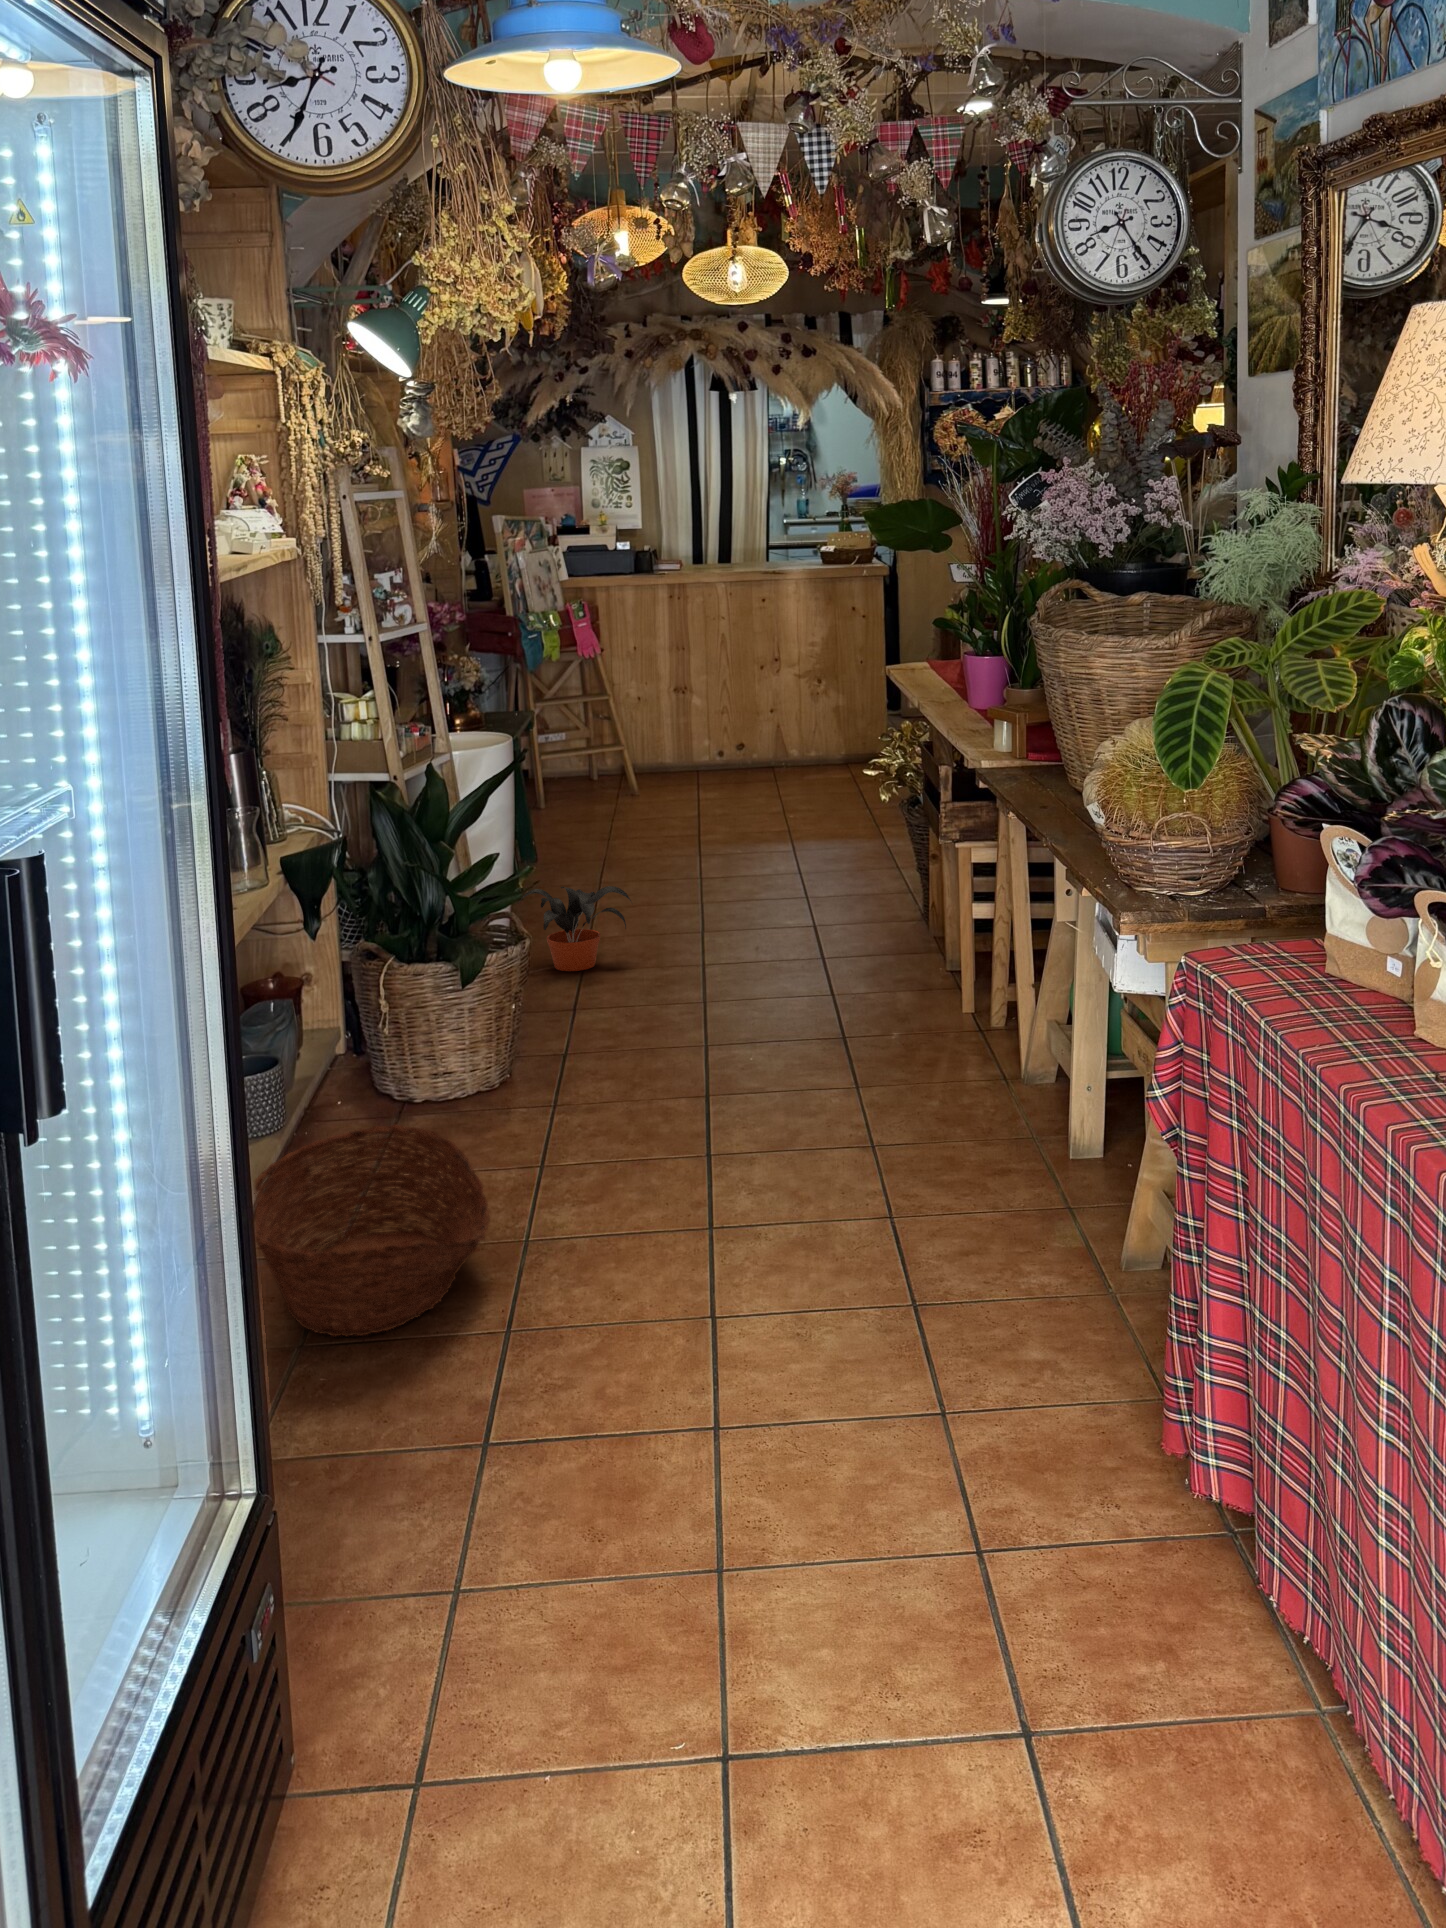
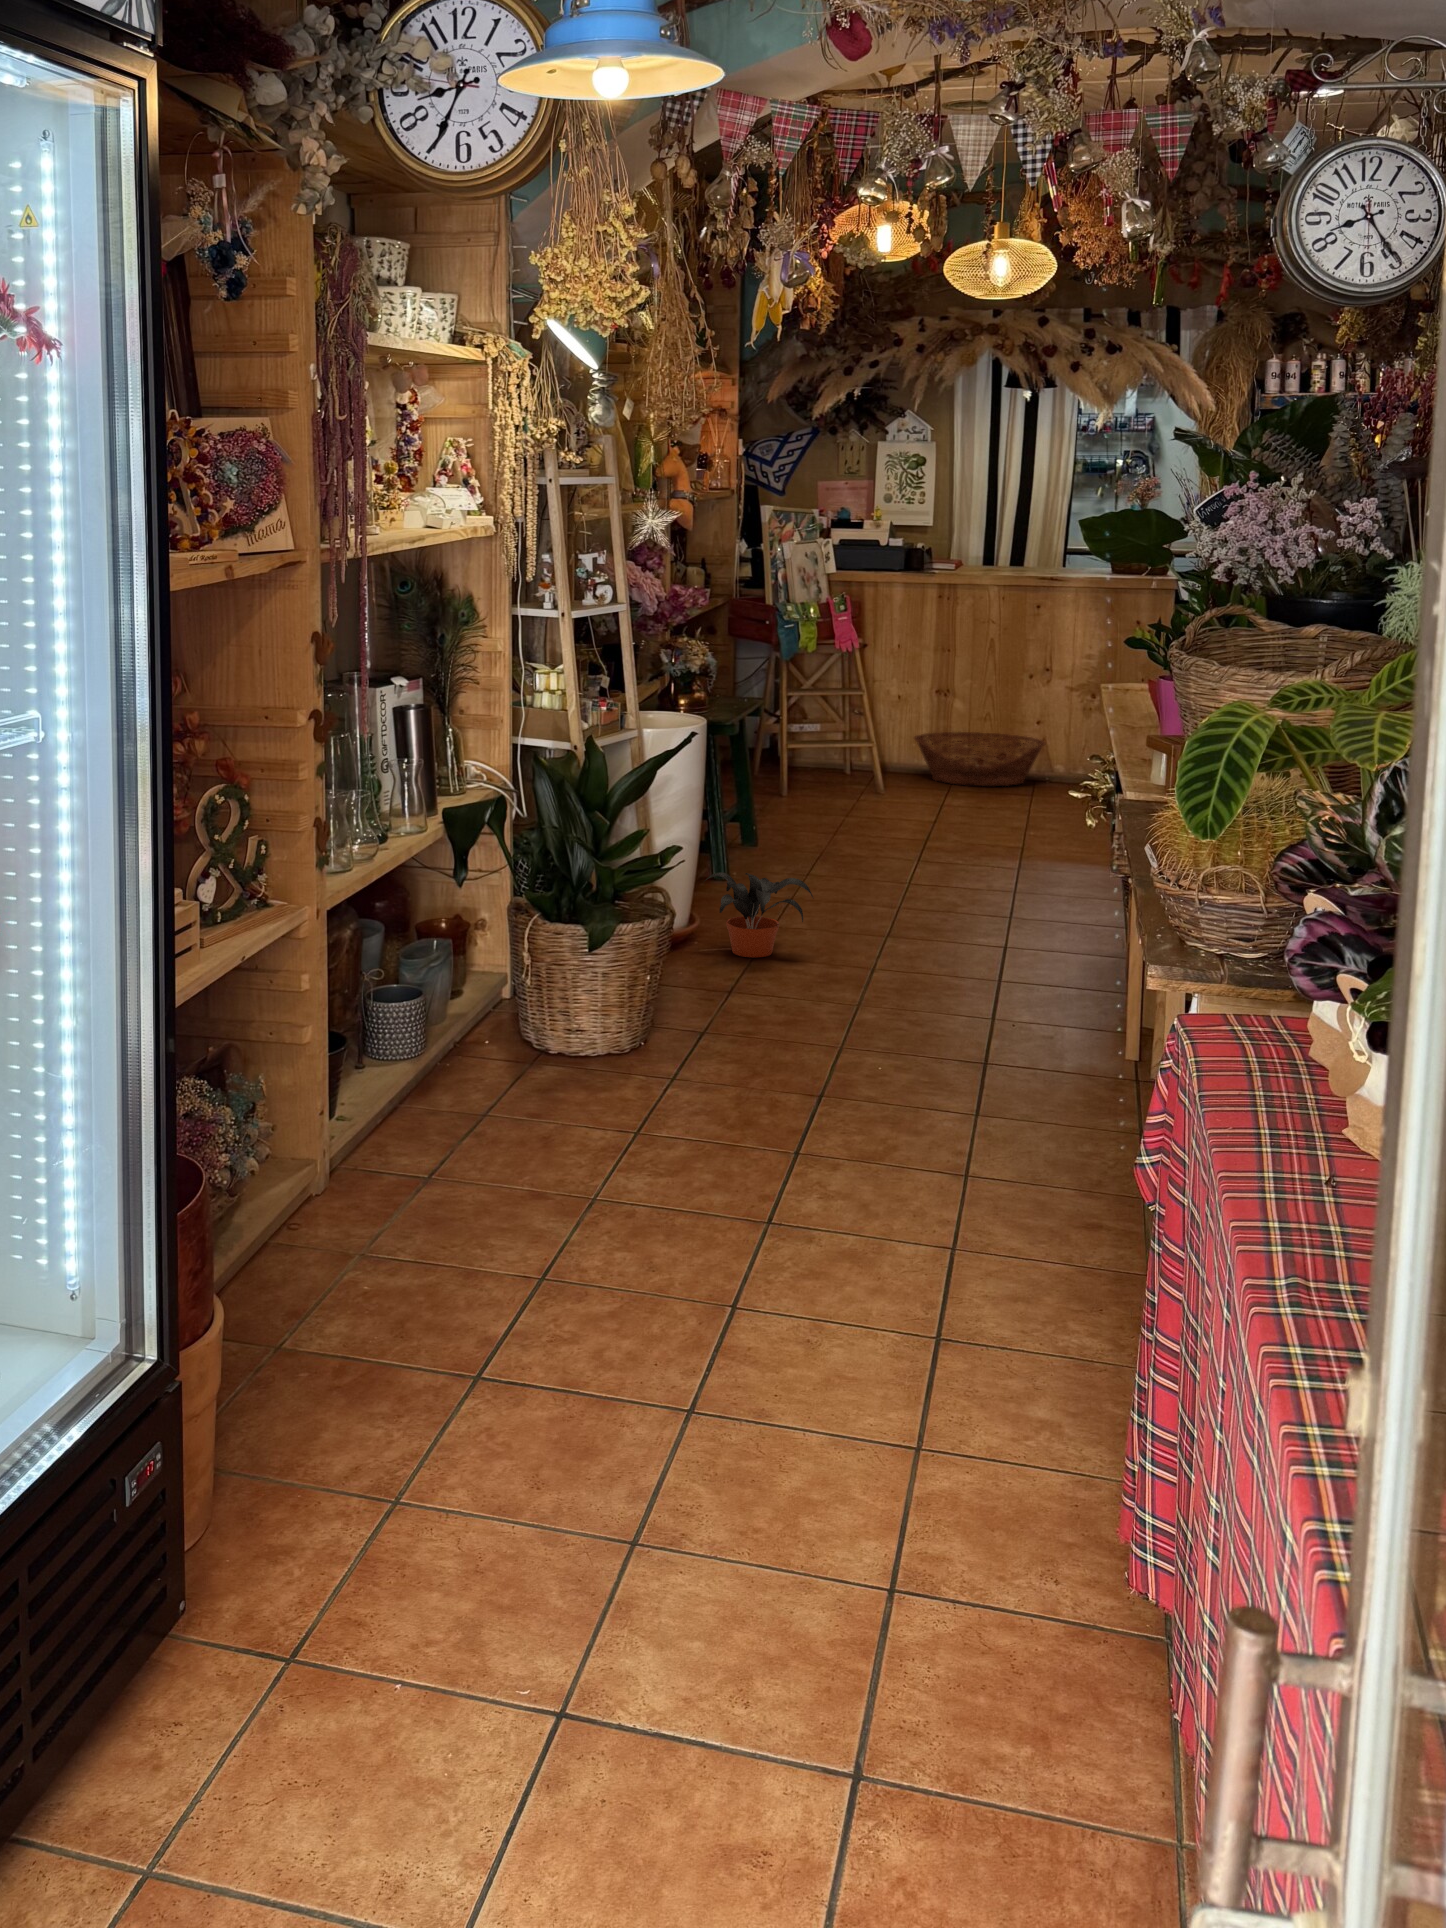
basket: present [254,1125,490,1336] -> present [914,732,1046,786]

